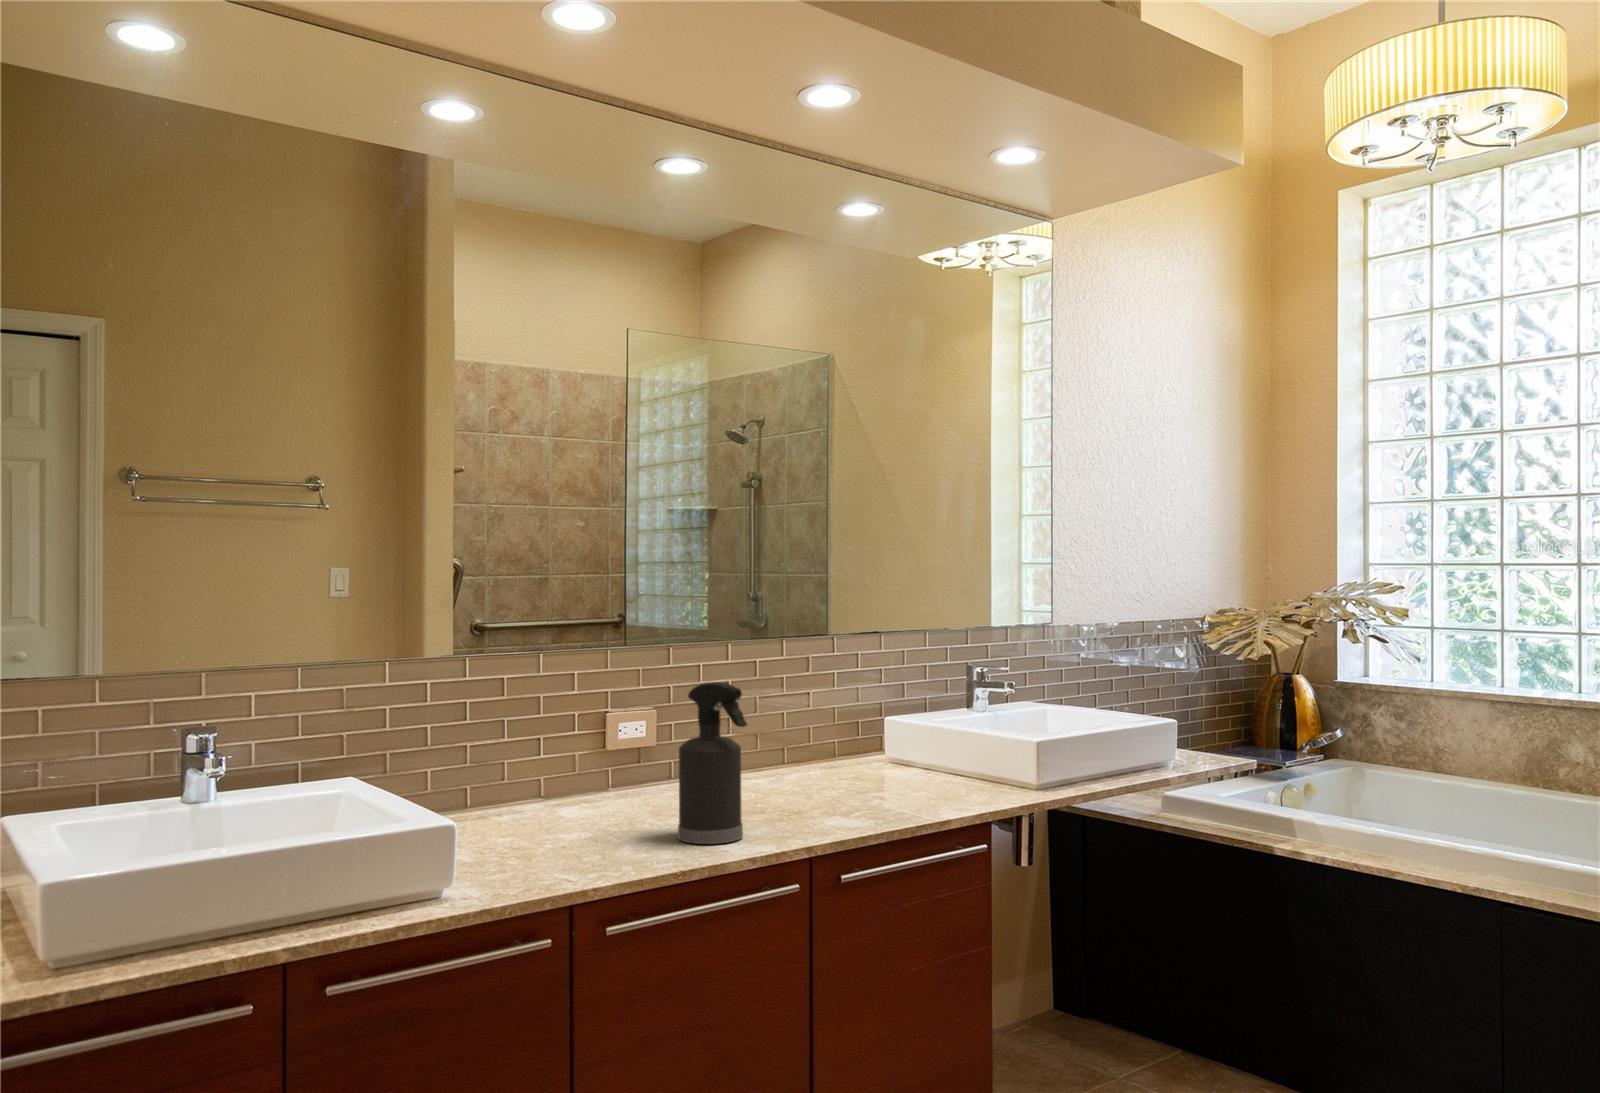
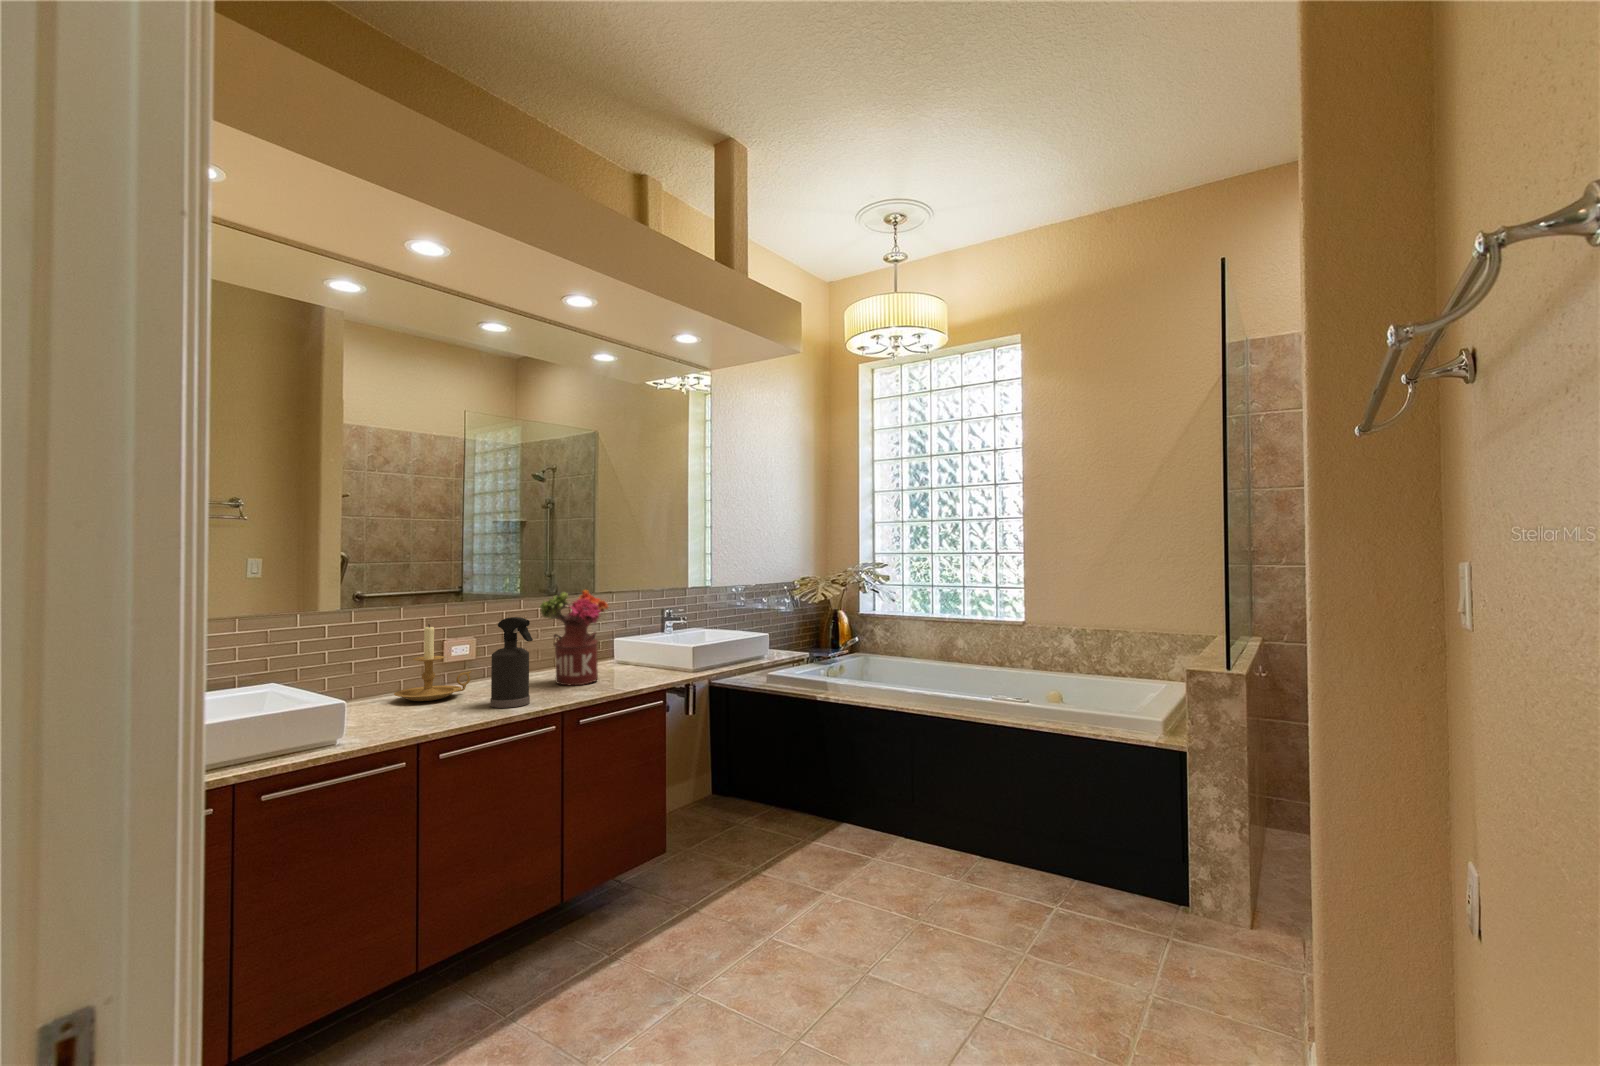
flower arrangement: none [753,632,874,806] -> present [540,590,608,685]
candle holder: none [526,689,645,821] -> present [394,624,471,701]

